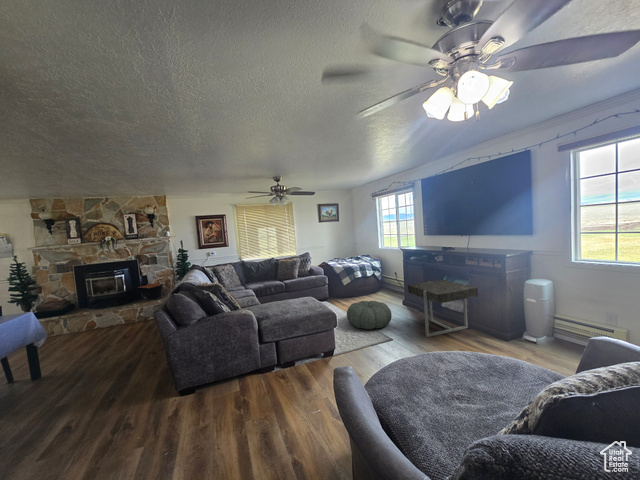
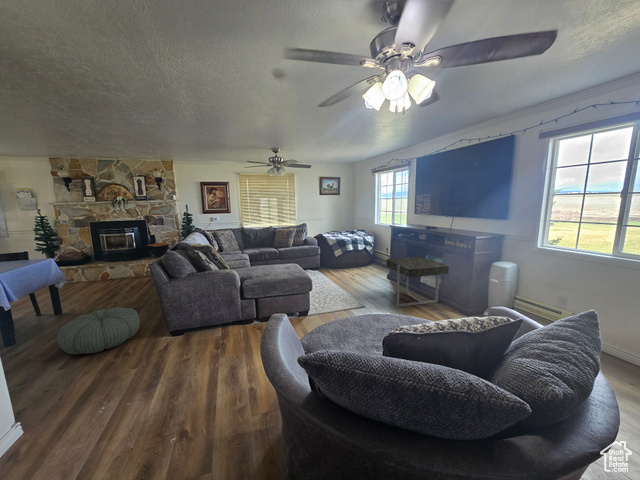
pouf: present [347,301,392,329] -> present [57,307,140,355]

